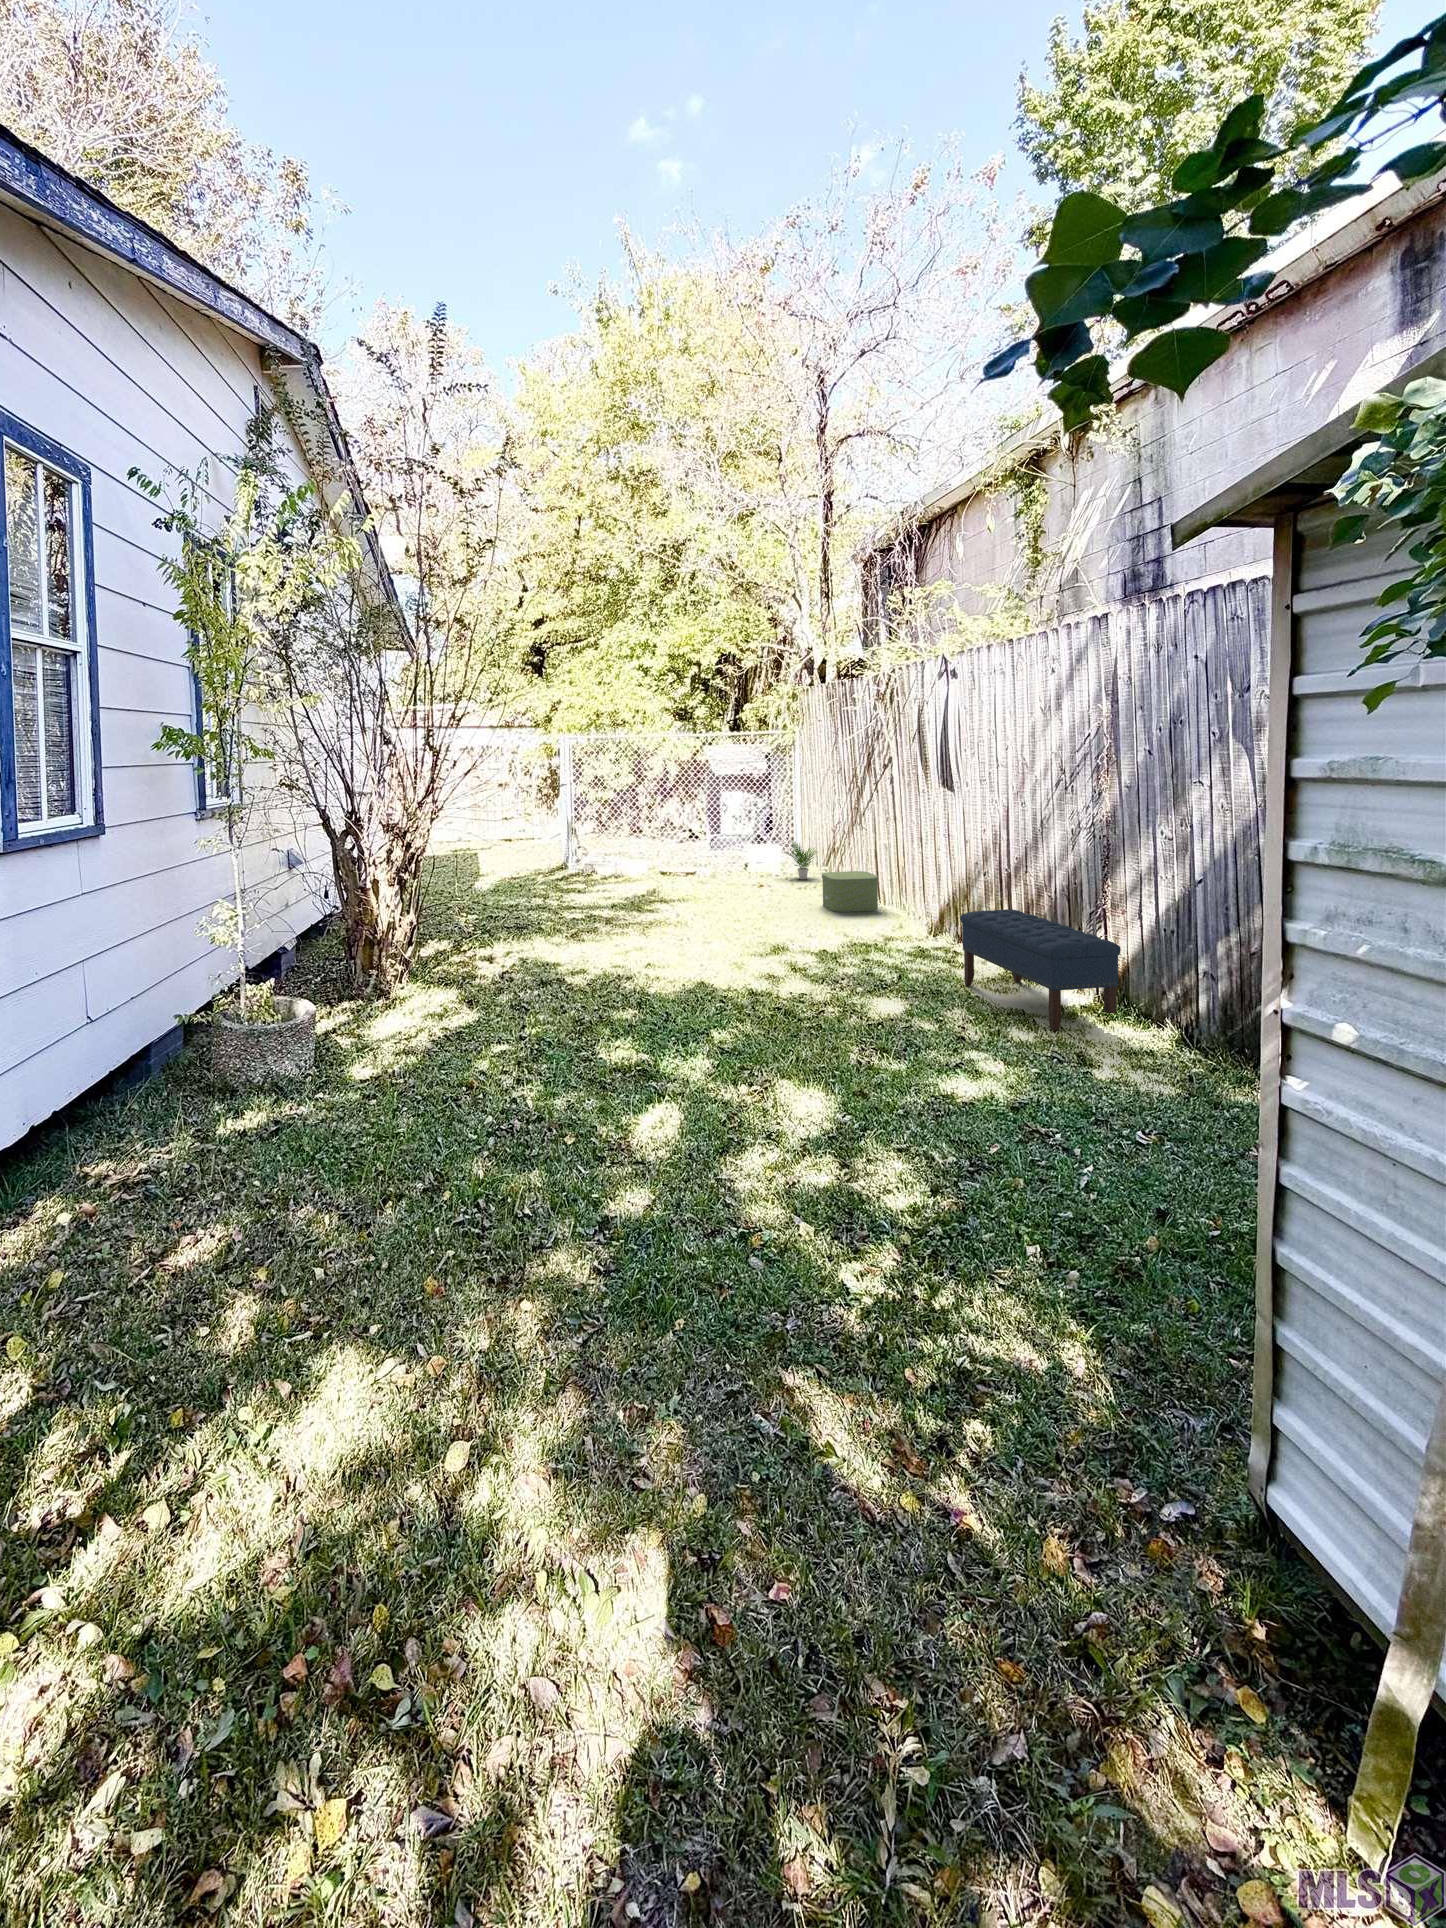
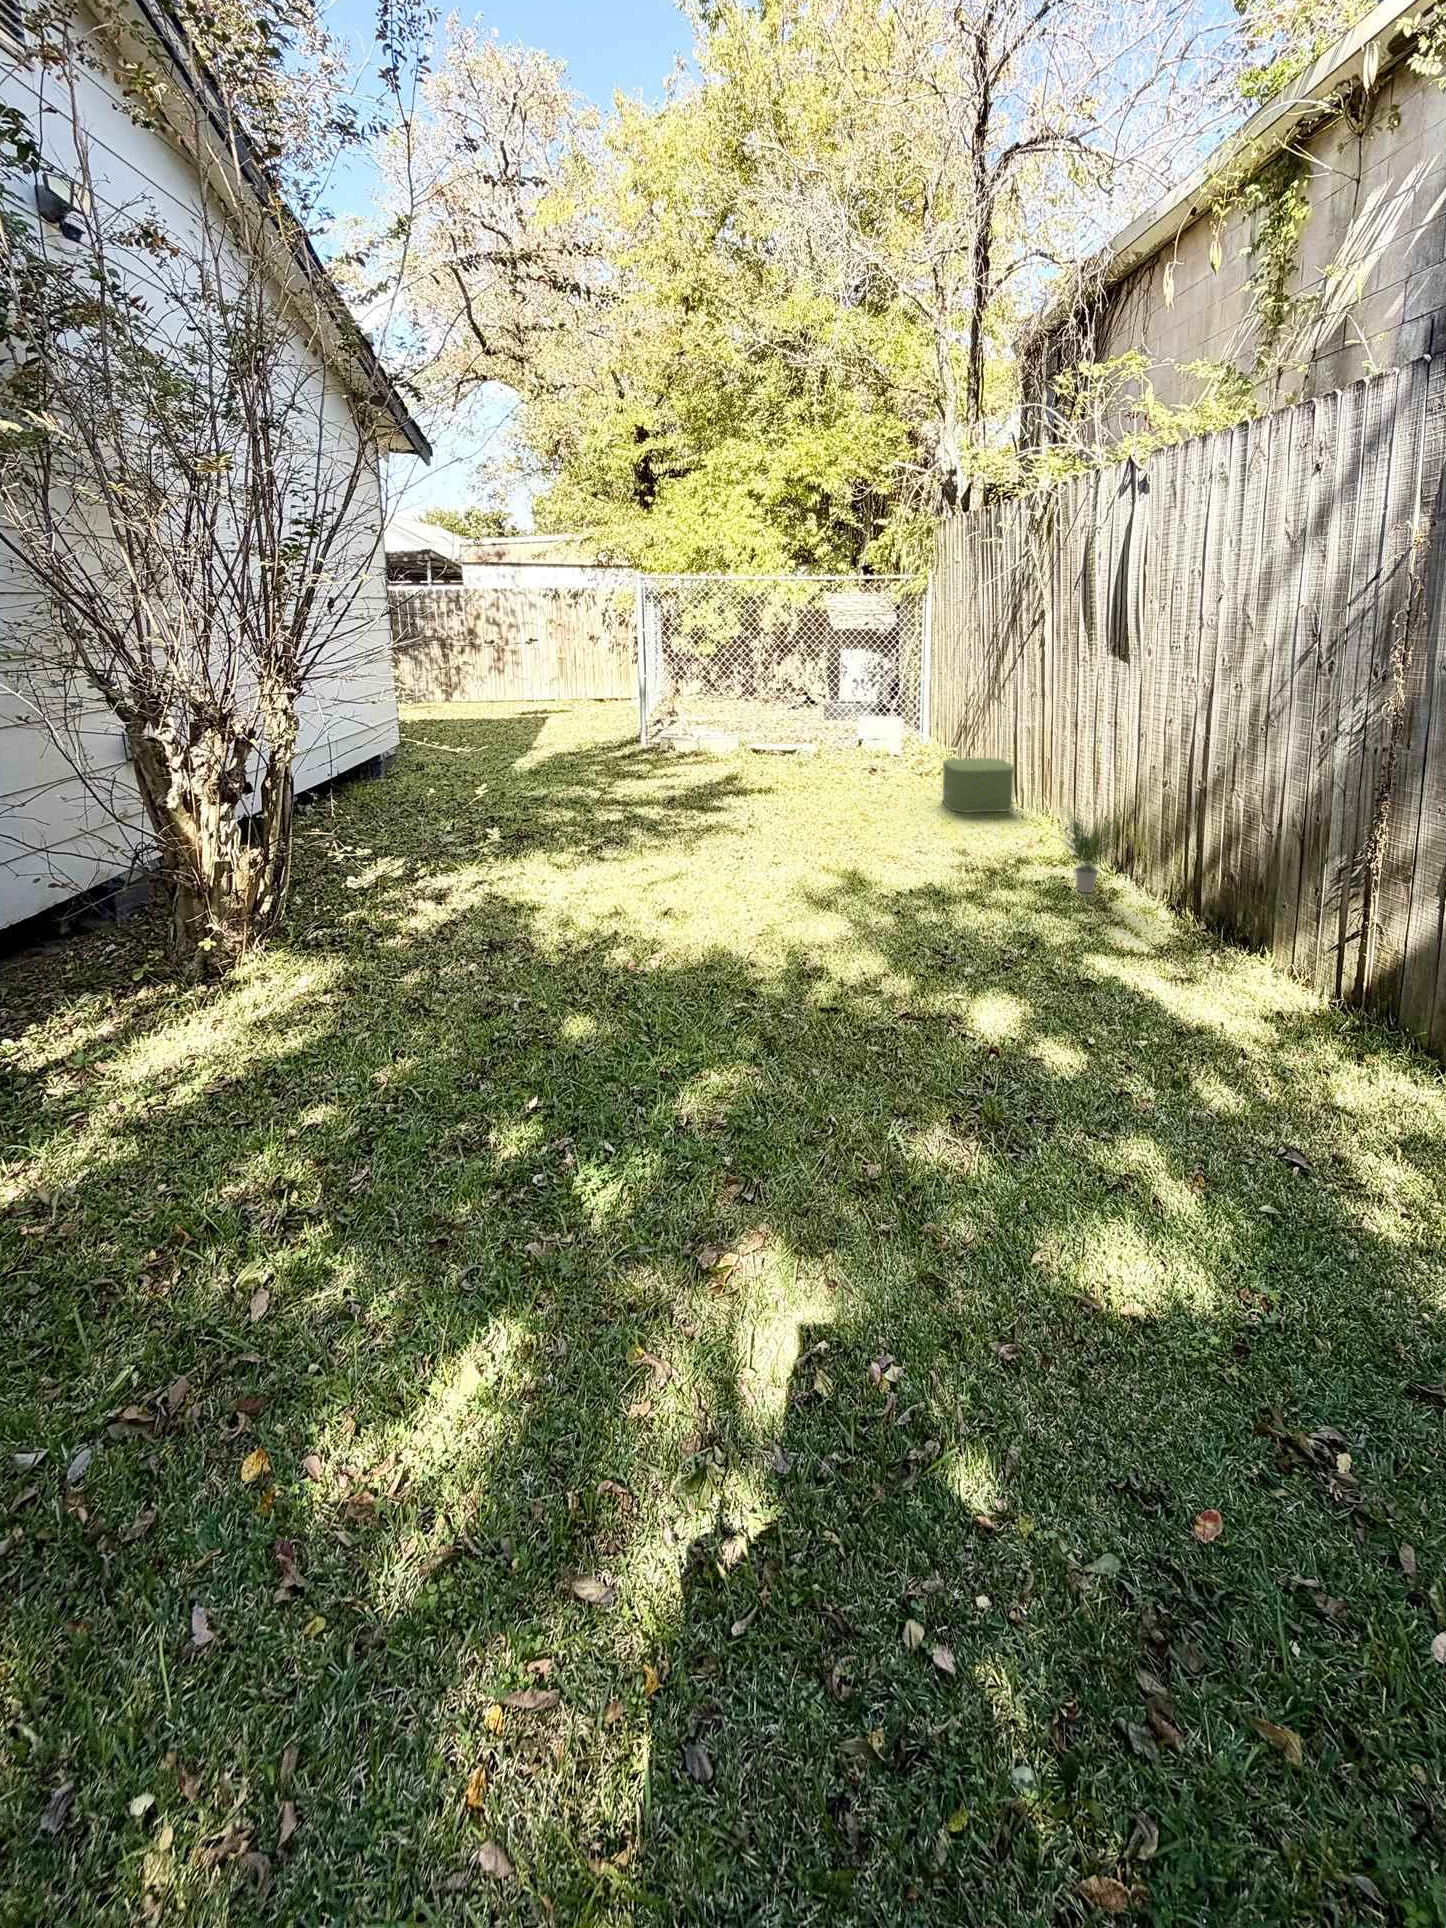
potted plant: present [790,842,816,879] -> present [1055,808,1116,893]
bench: present [960,909,1121,1031] -> none [1122,847,1399,1077]

